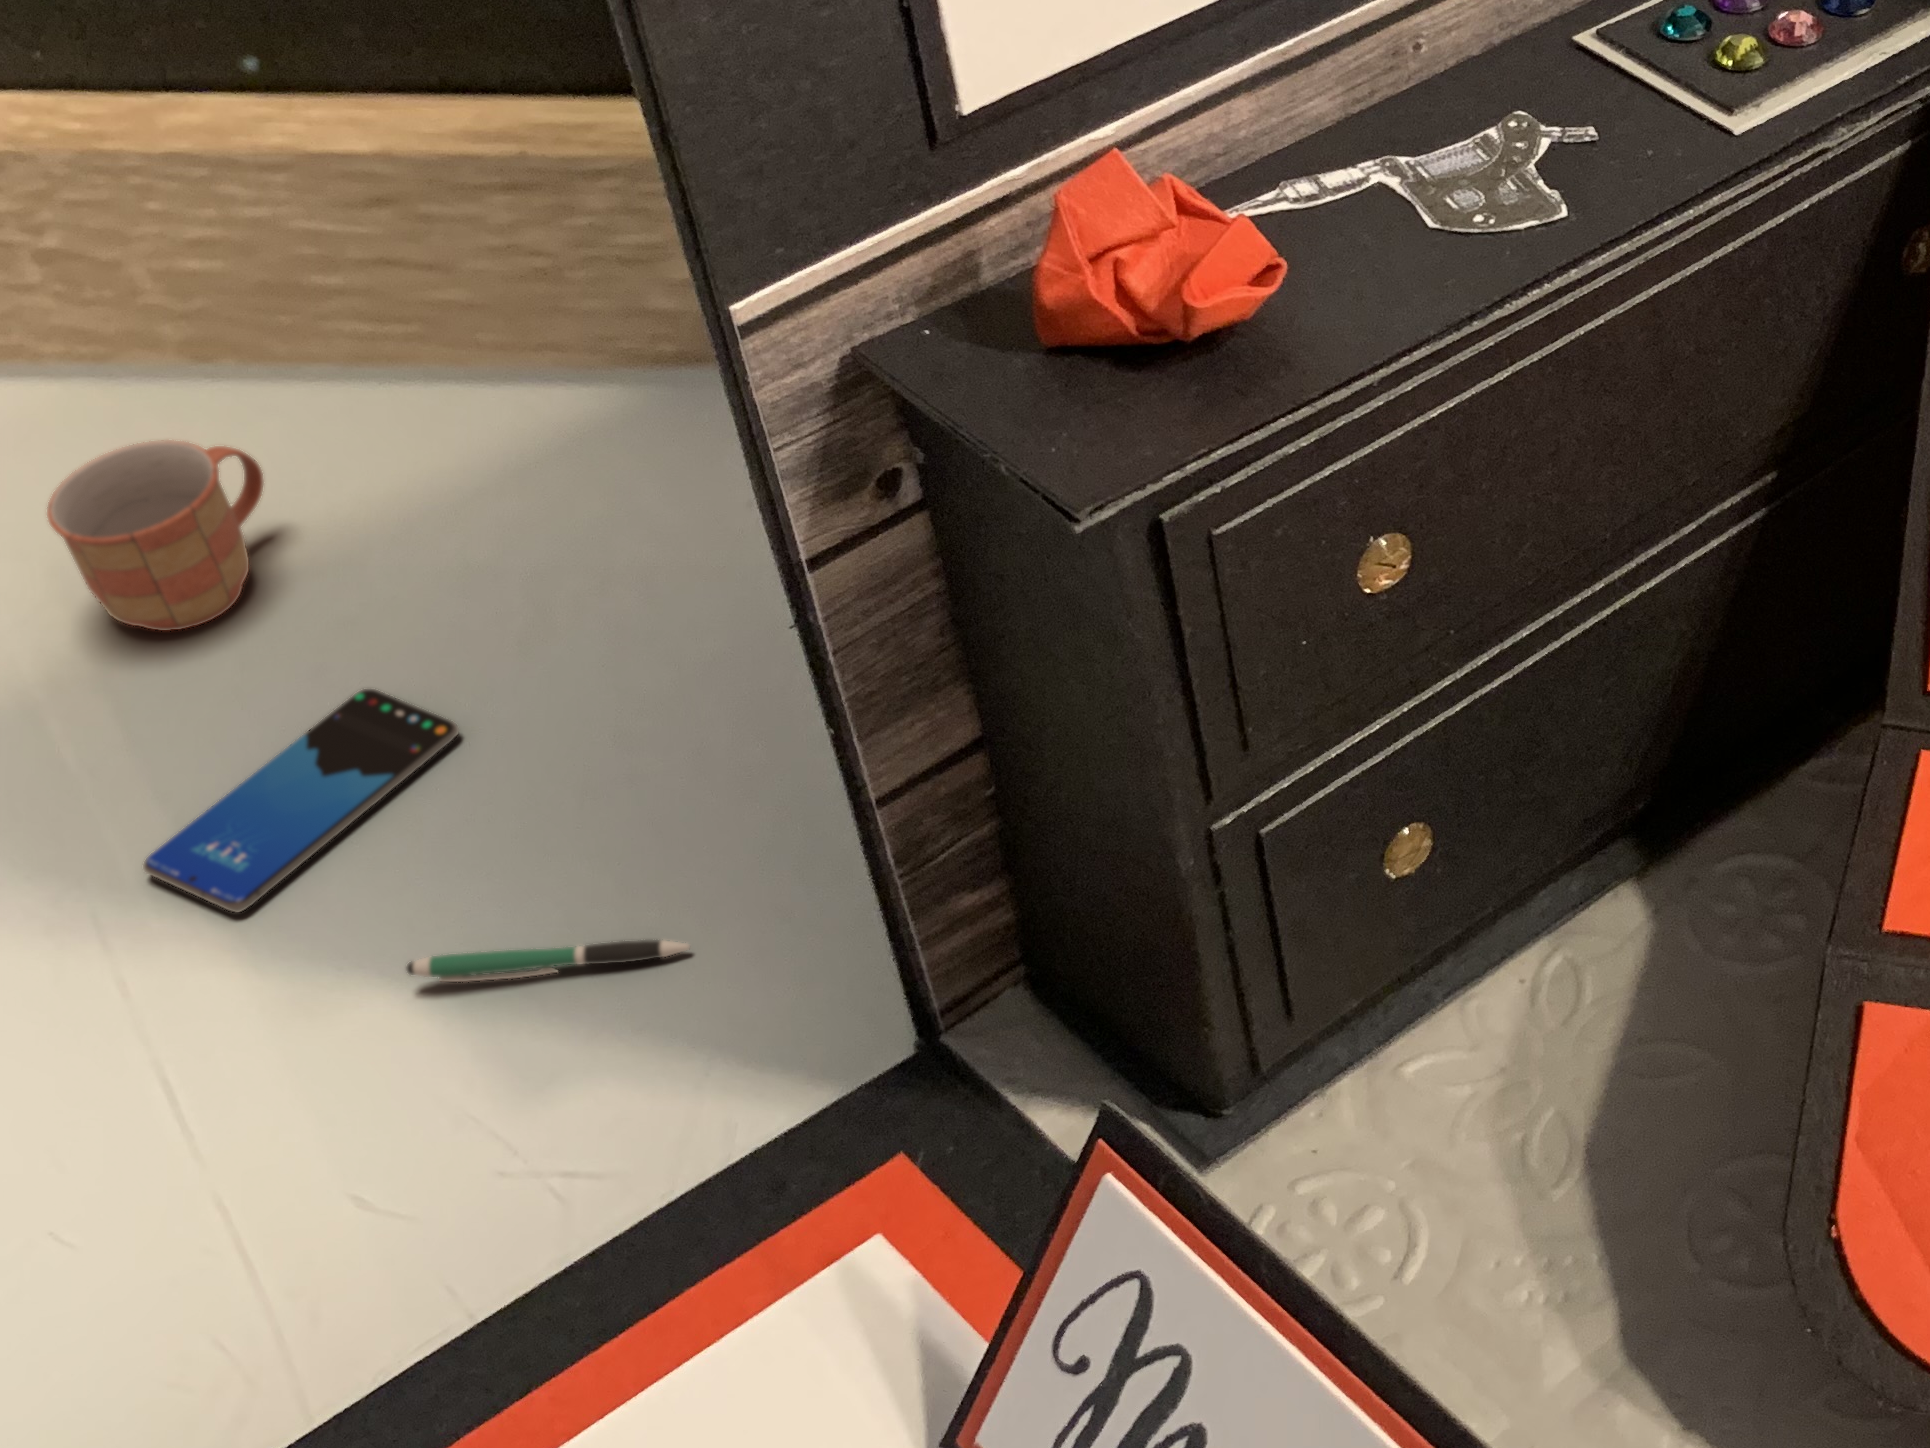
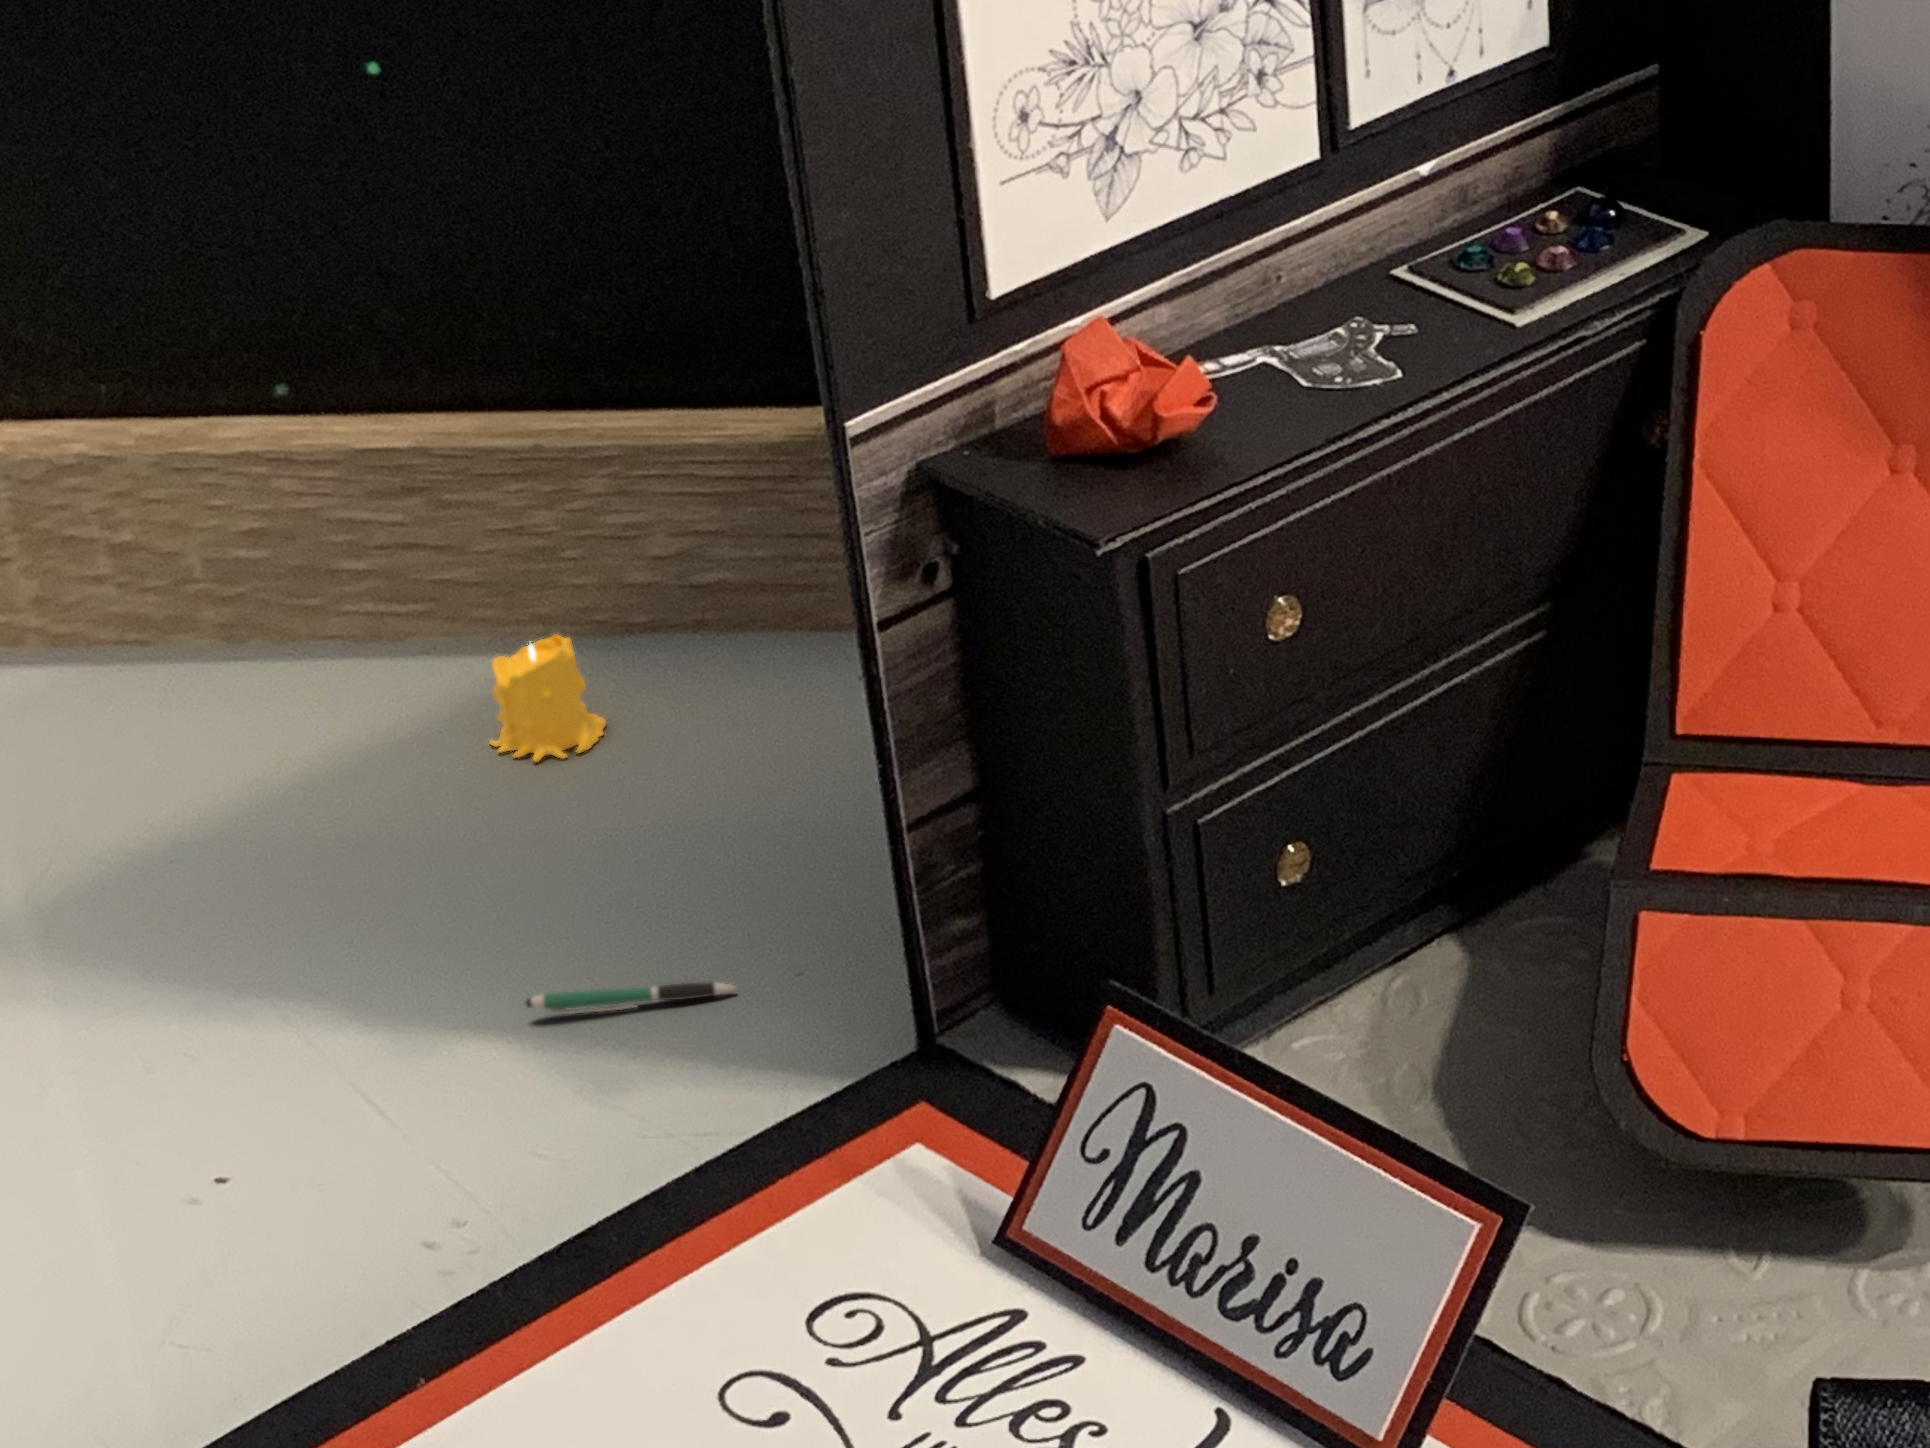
candle: none [476,395,629,555] -> present [490,634,606,762]
mug: present [47,440,263,631] -> none [172,670,319,820]
smartphone: present [143,689,459,913] -> none [296,845,516,983]

